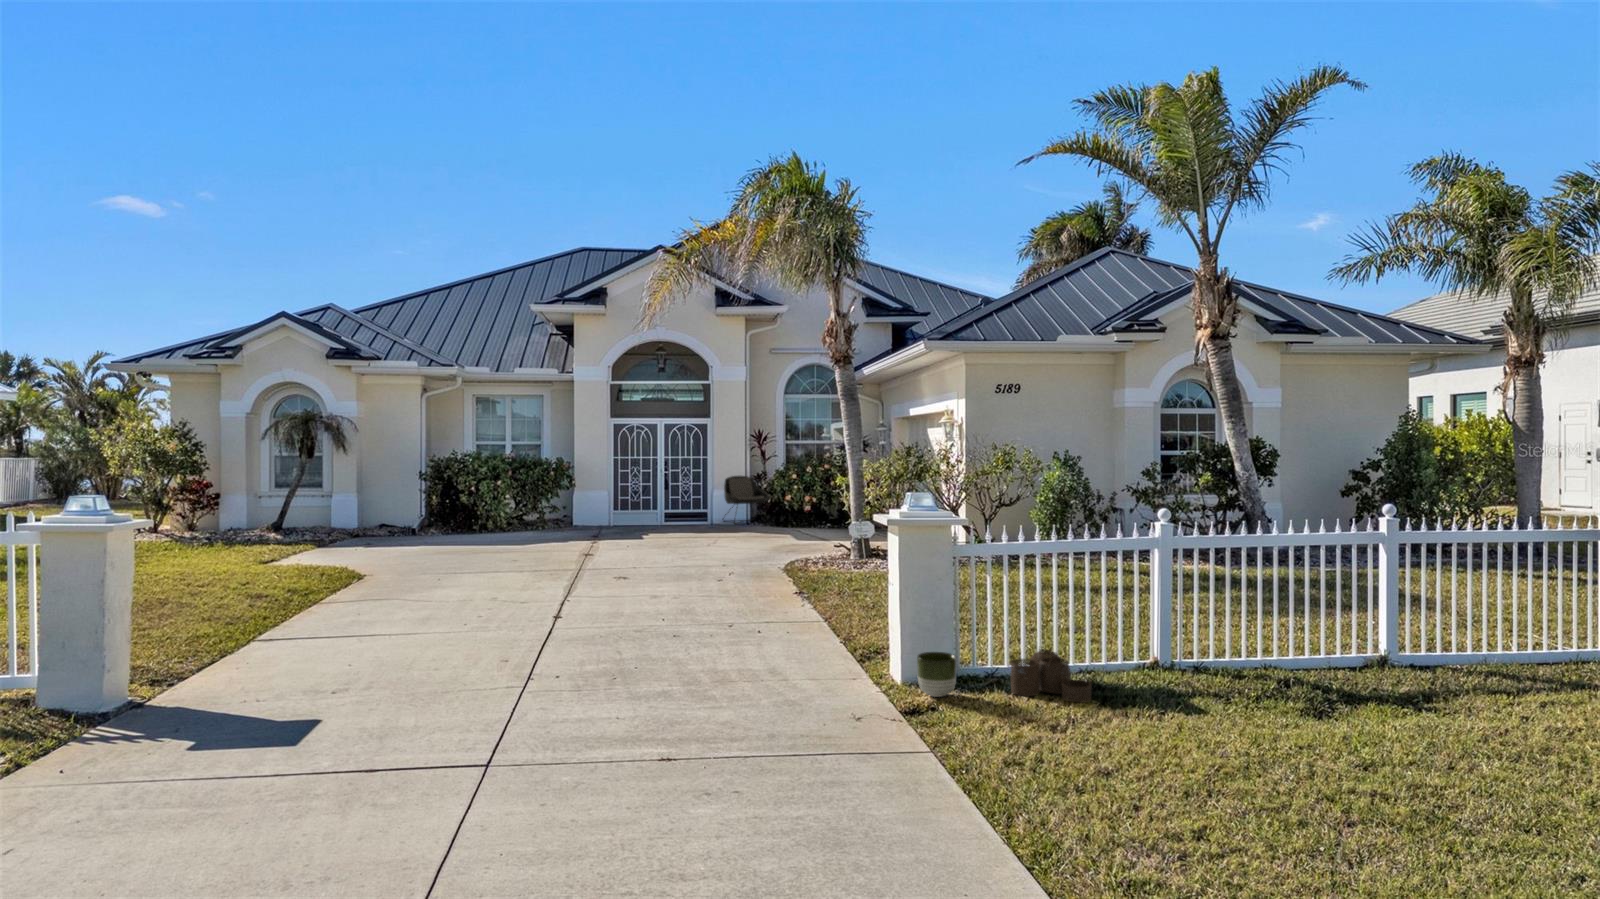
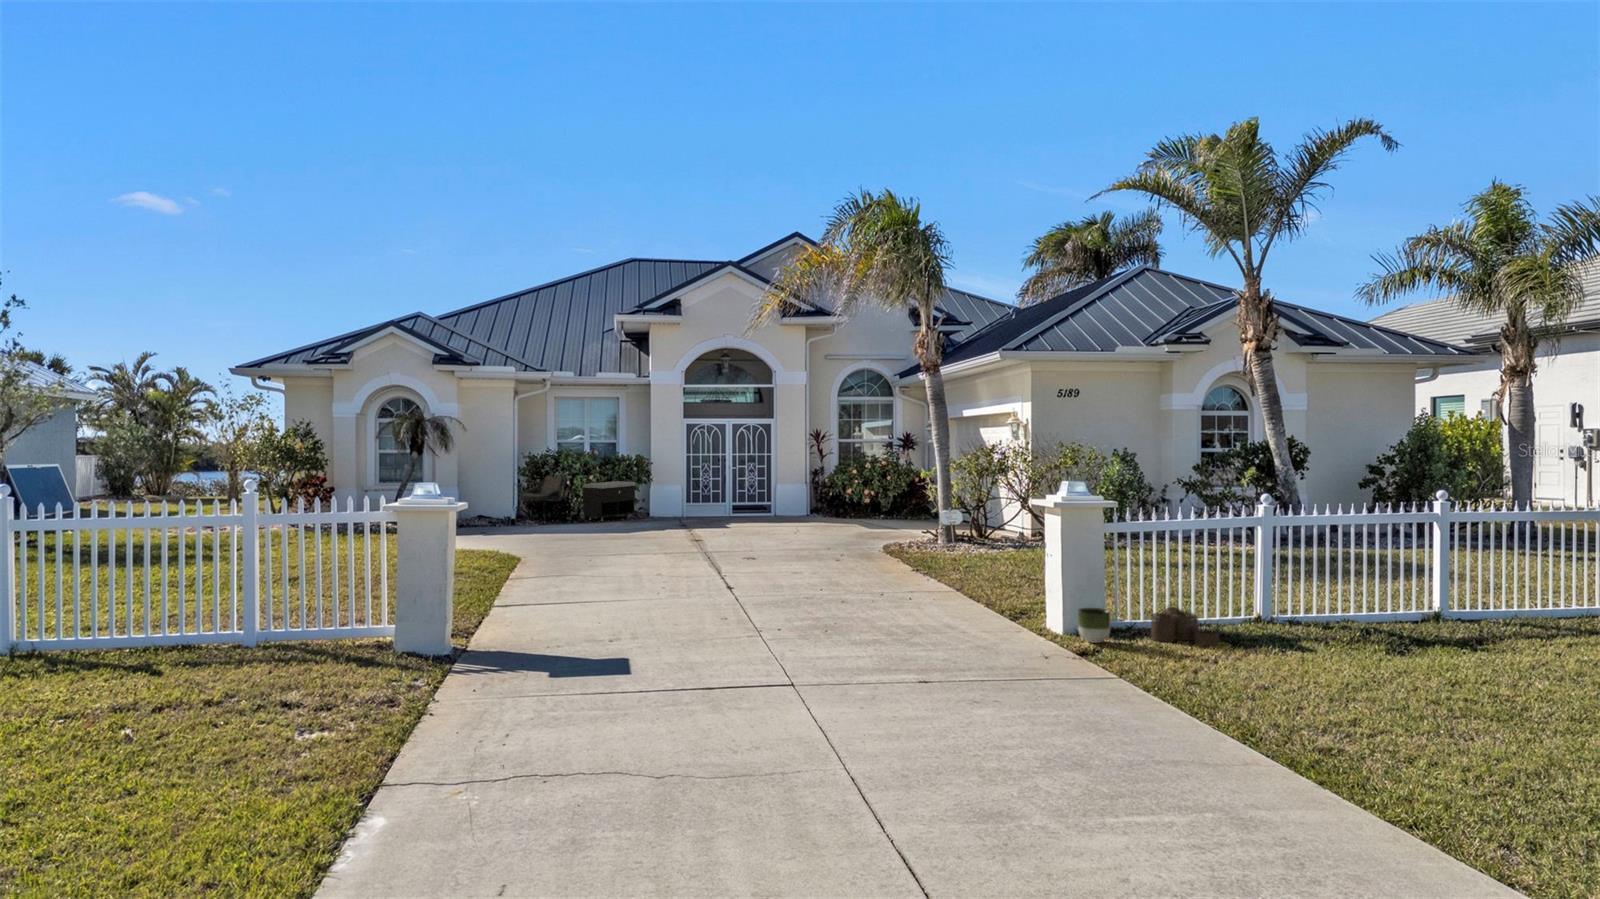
lounge chair: present [723,476,770,524] -> present [519,475,565,518]
storage bench: none [491,486,551,530] -> present [583,481,636,521]

